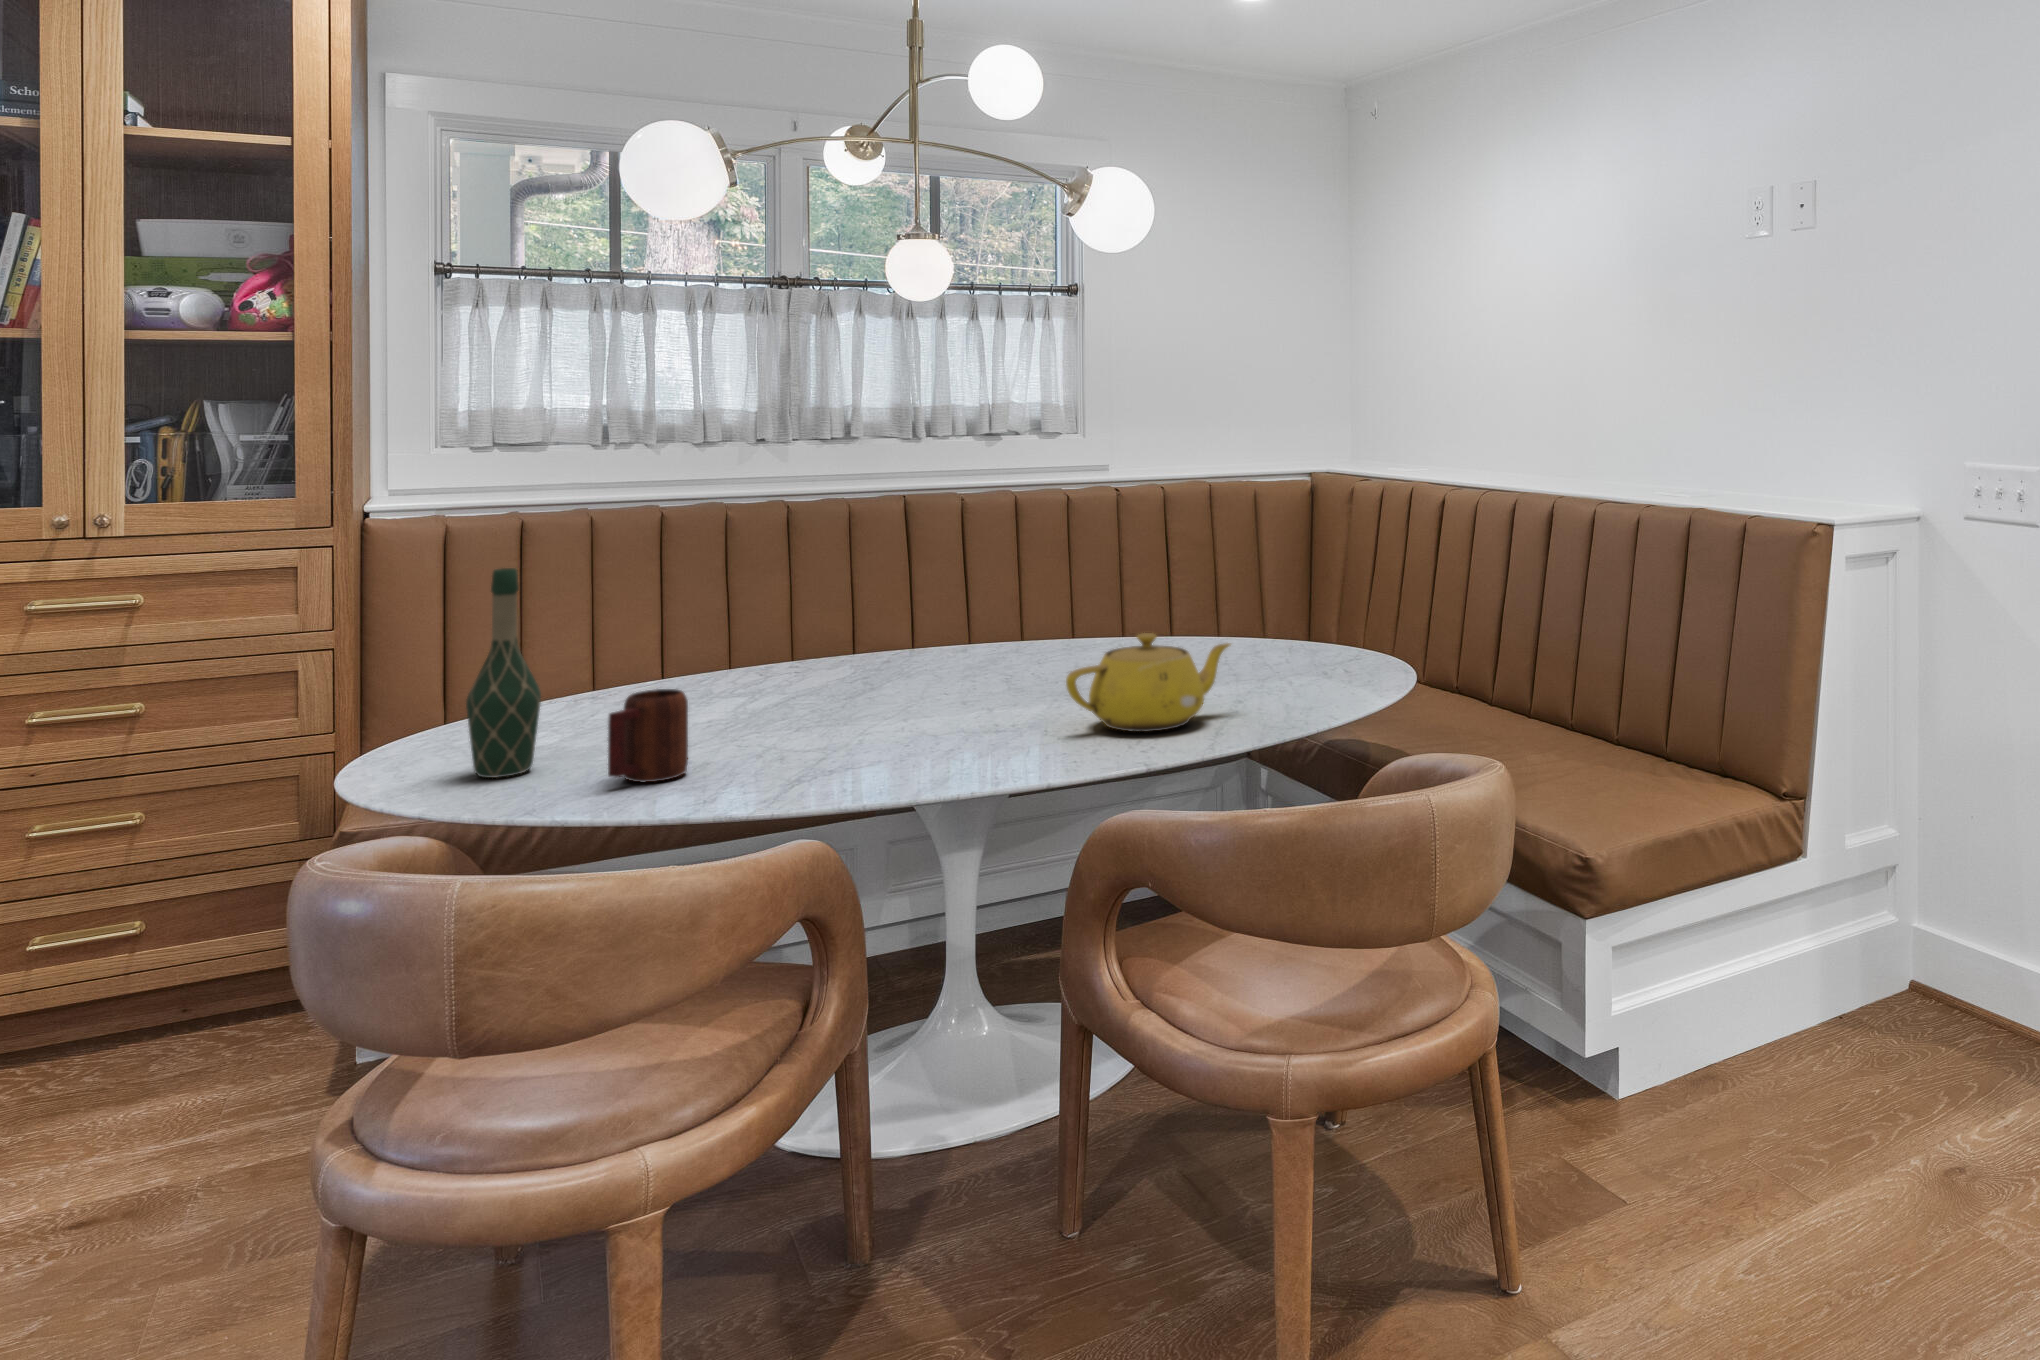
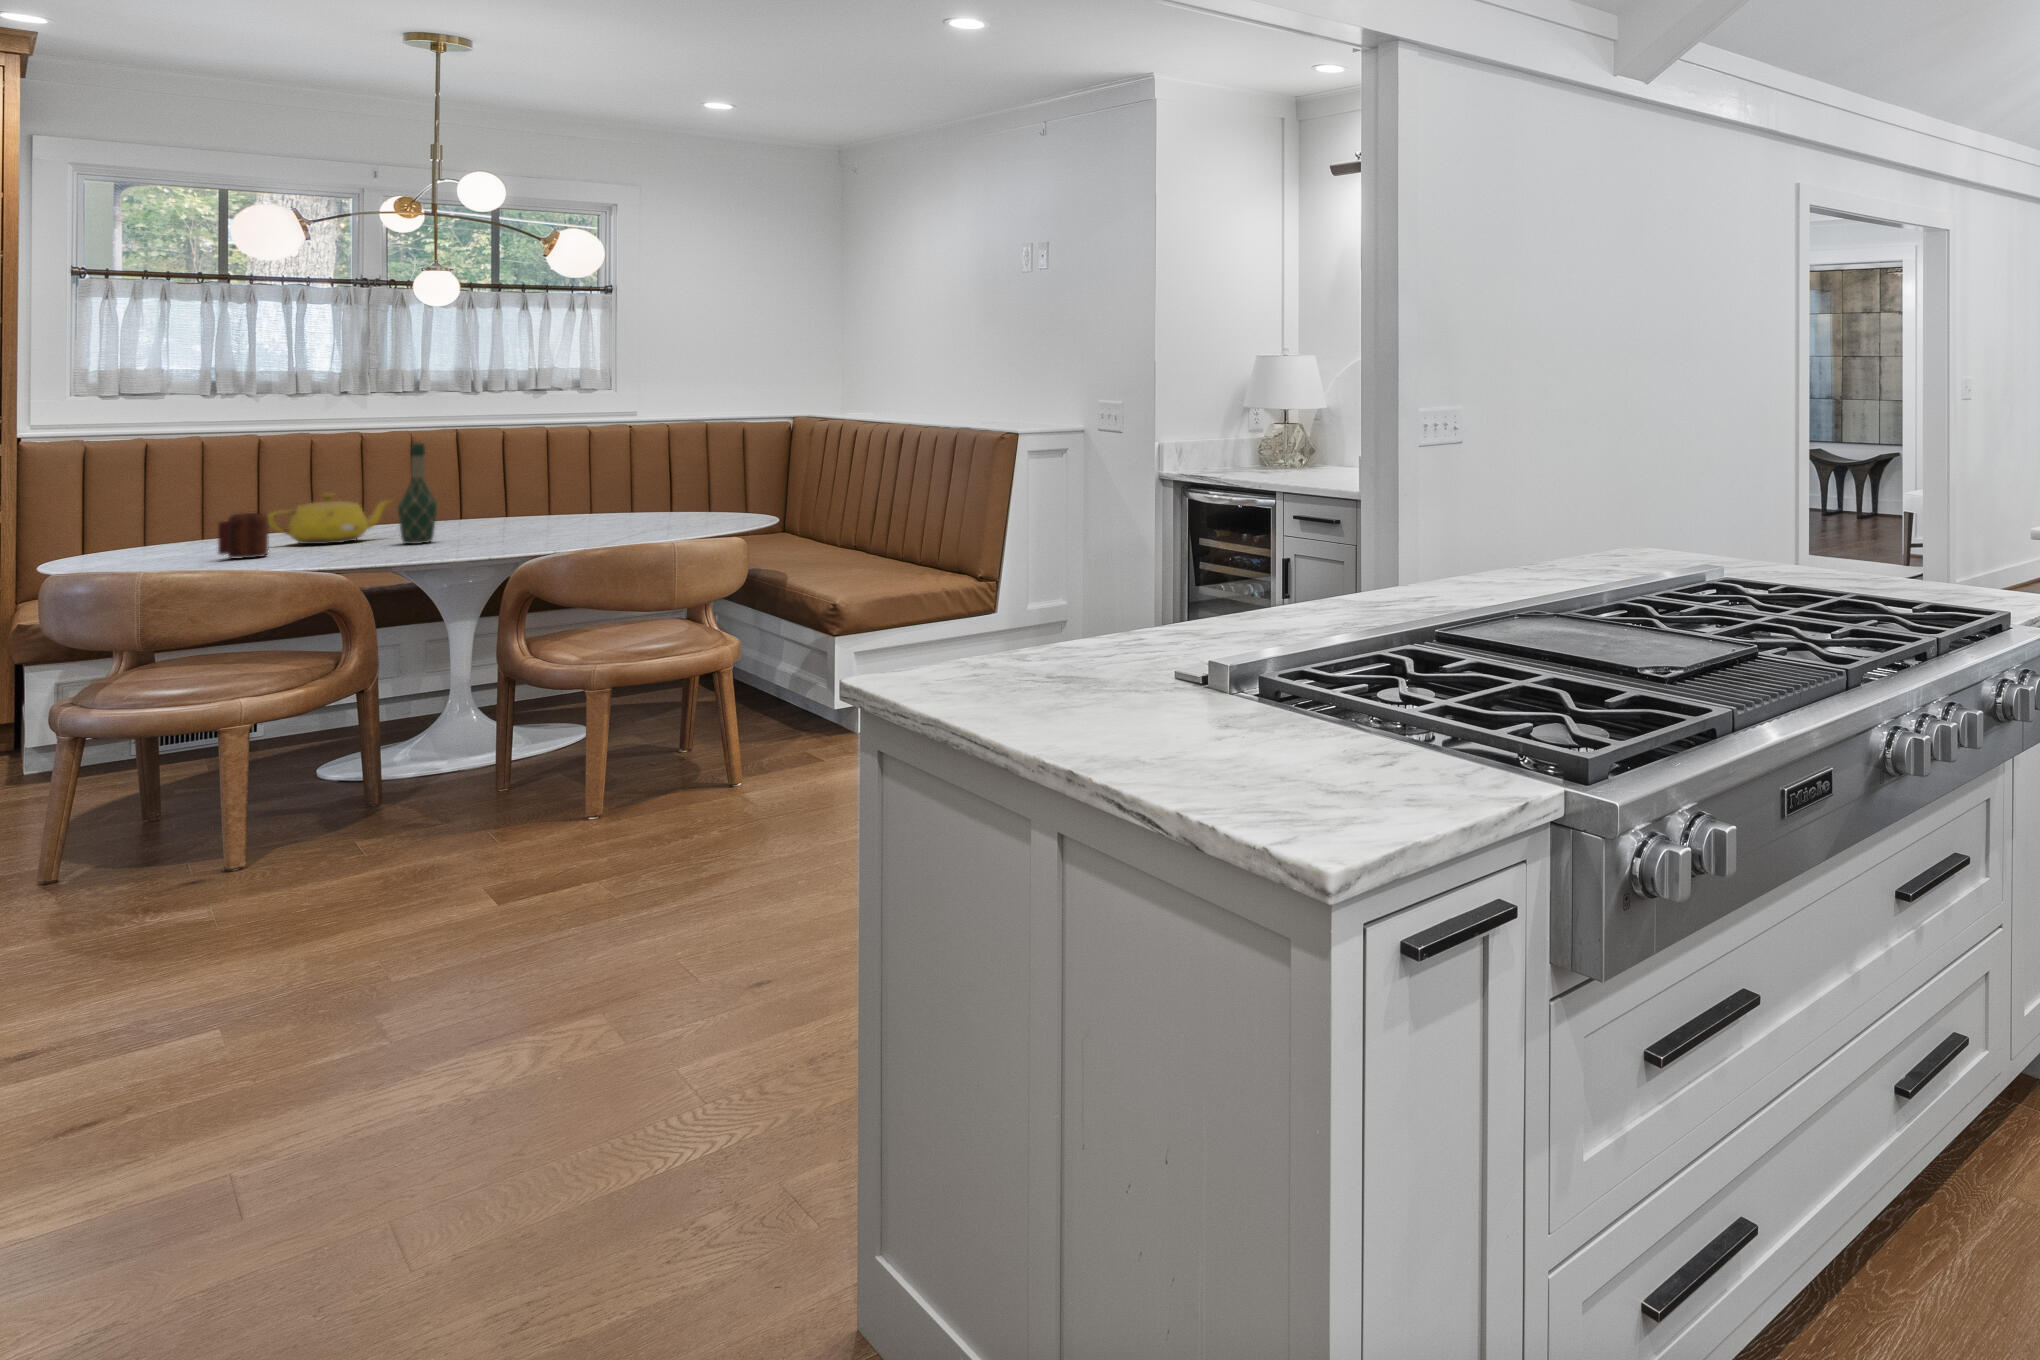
wine bottle: present [466,568,541,778] -> present [398,443,437,544]
teapot: present [1066,633,1230,732] -> present [268,493,390,544]

